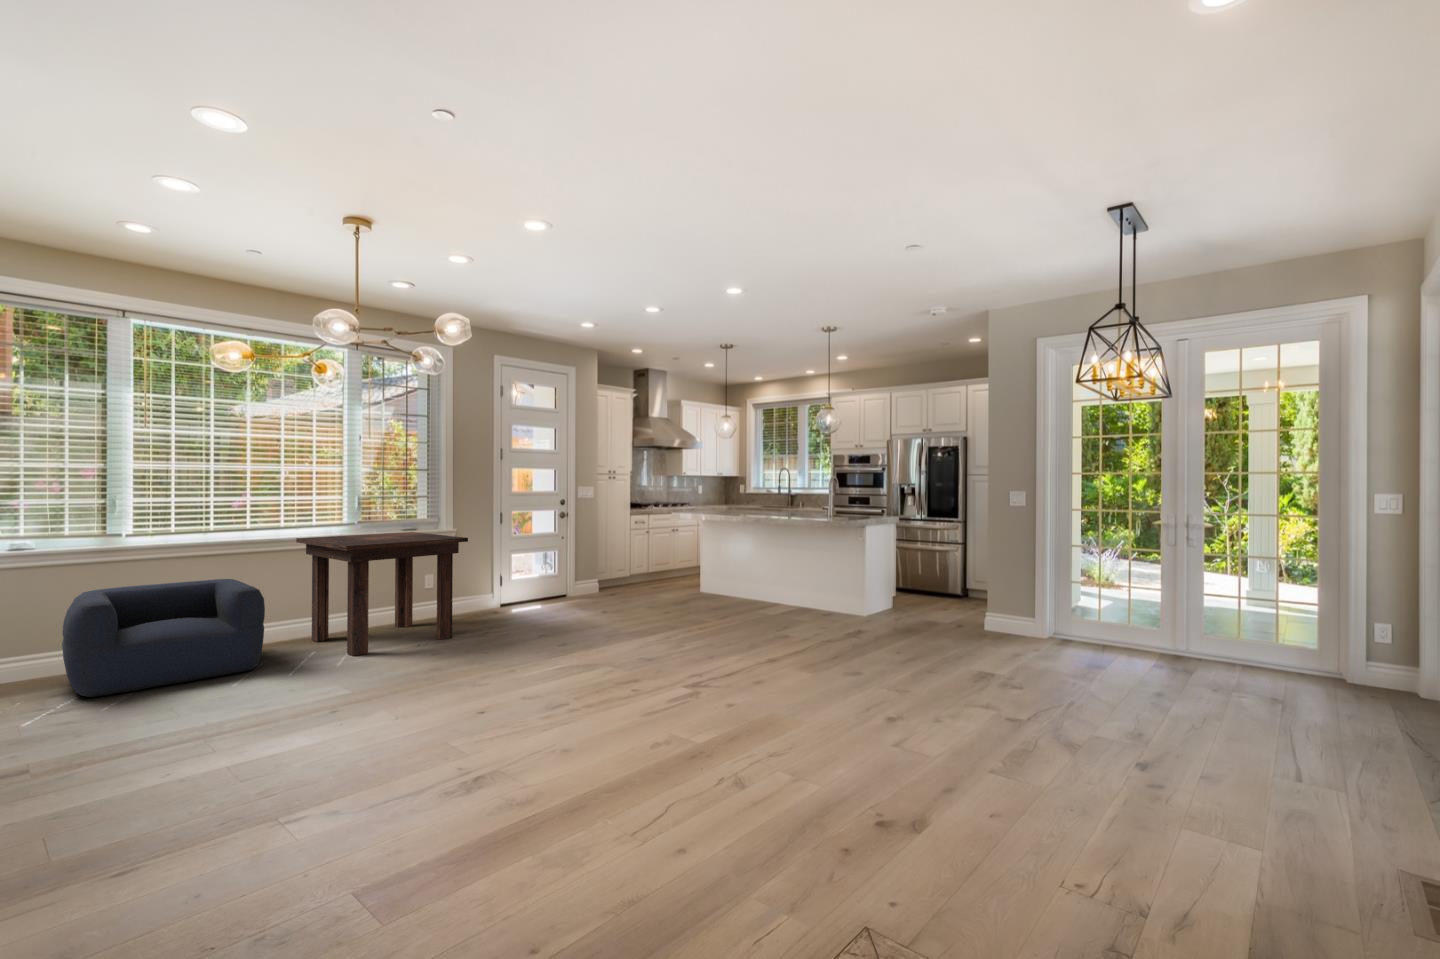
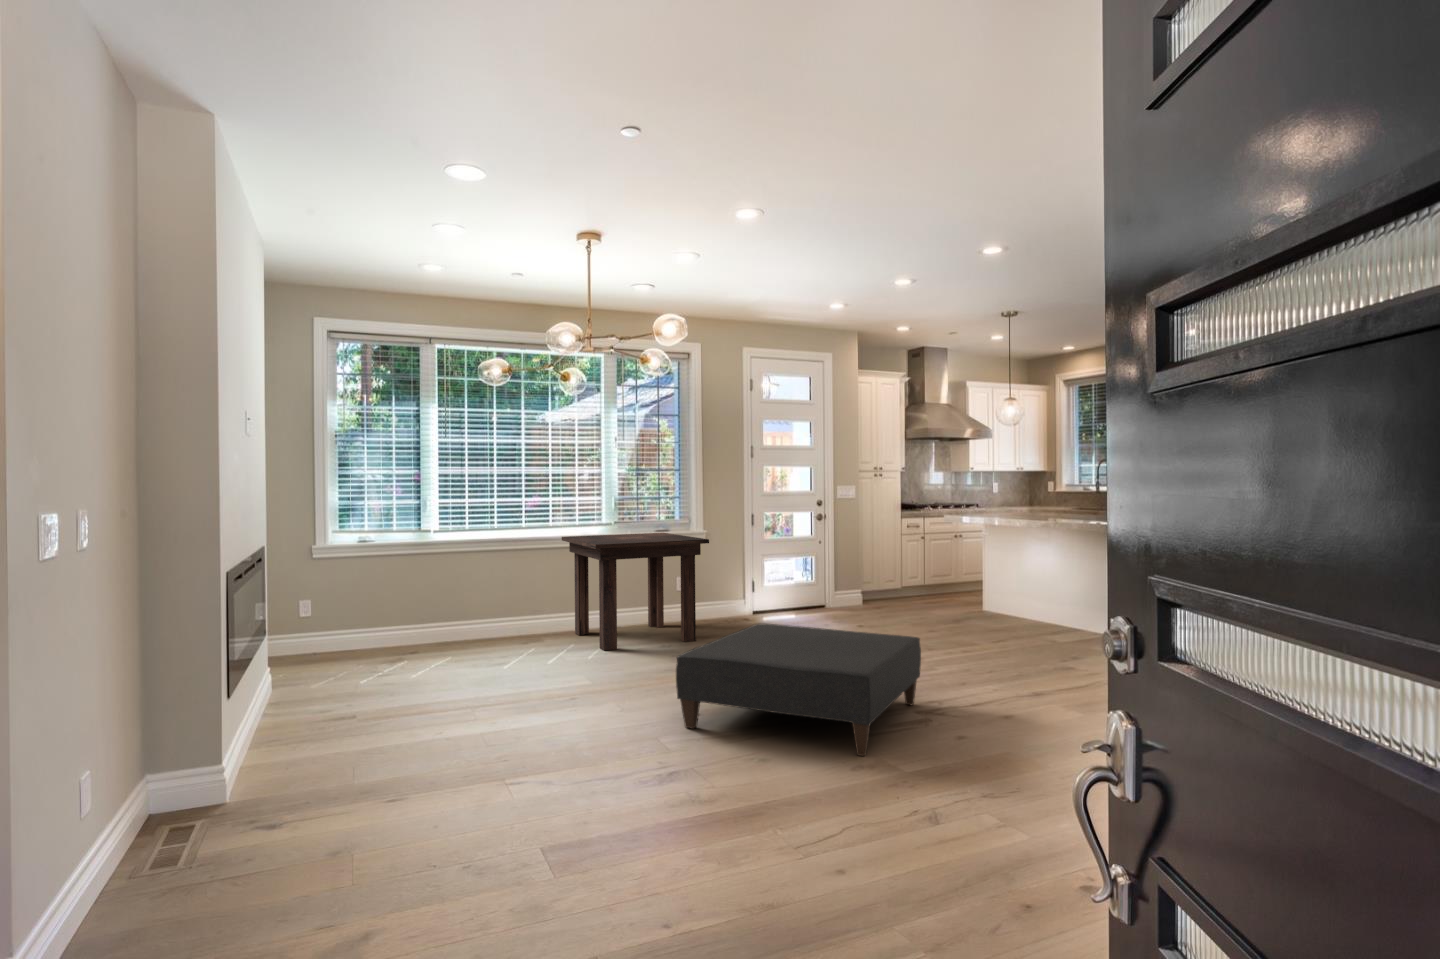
armchair: present [62,579,265,697] -> none [390,572,531,666]
ottoman: none [466,618,686,733] -> present [676,624,921,756]

